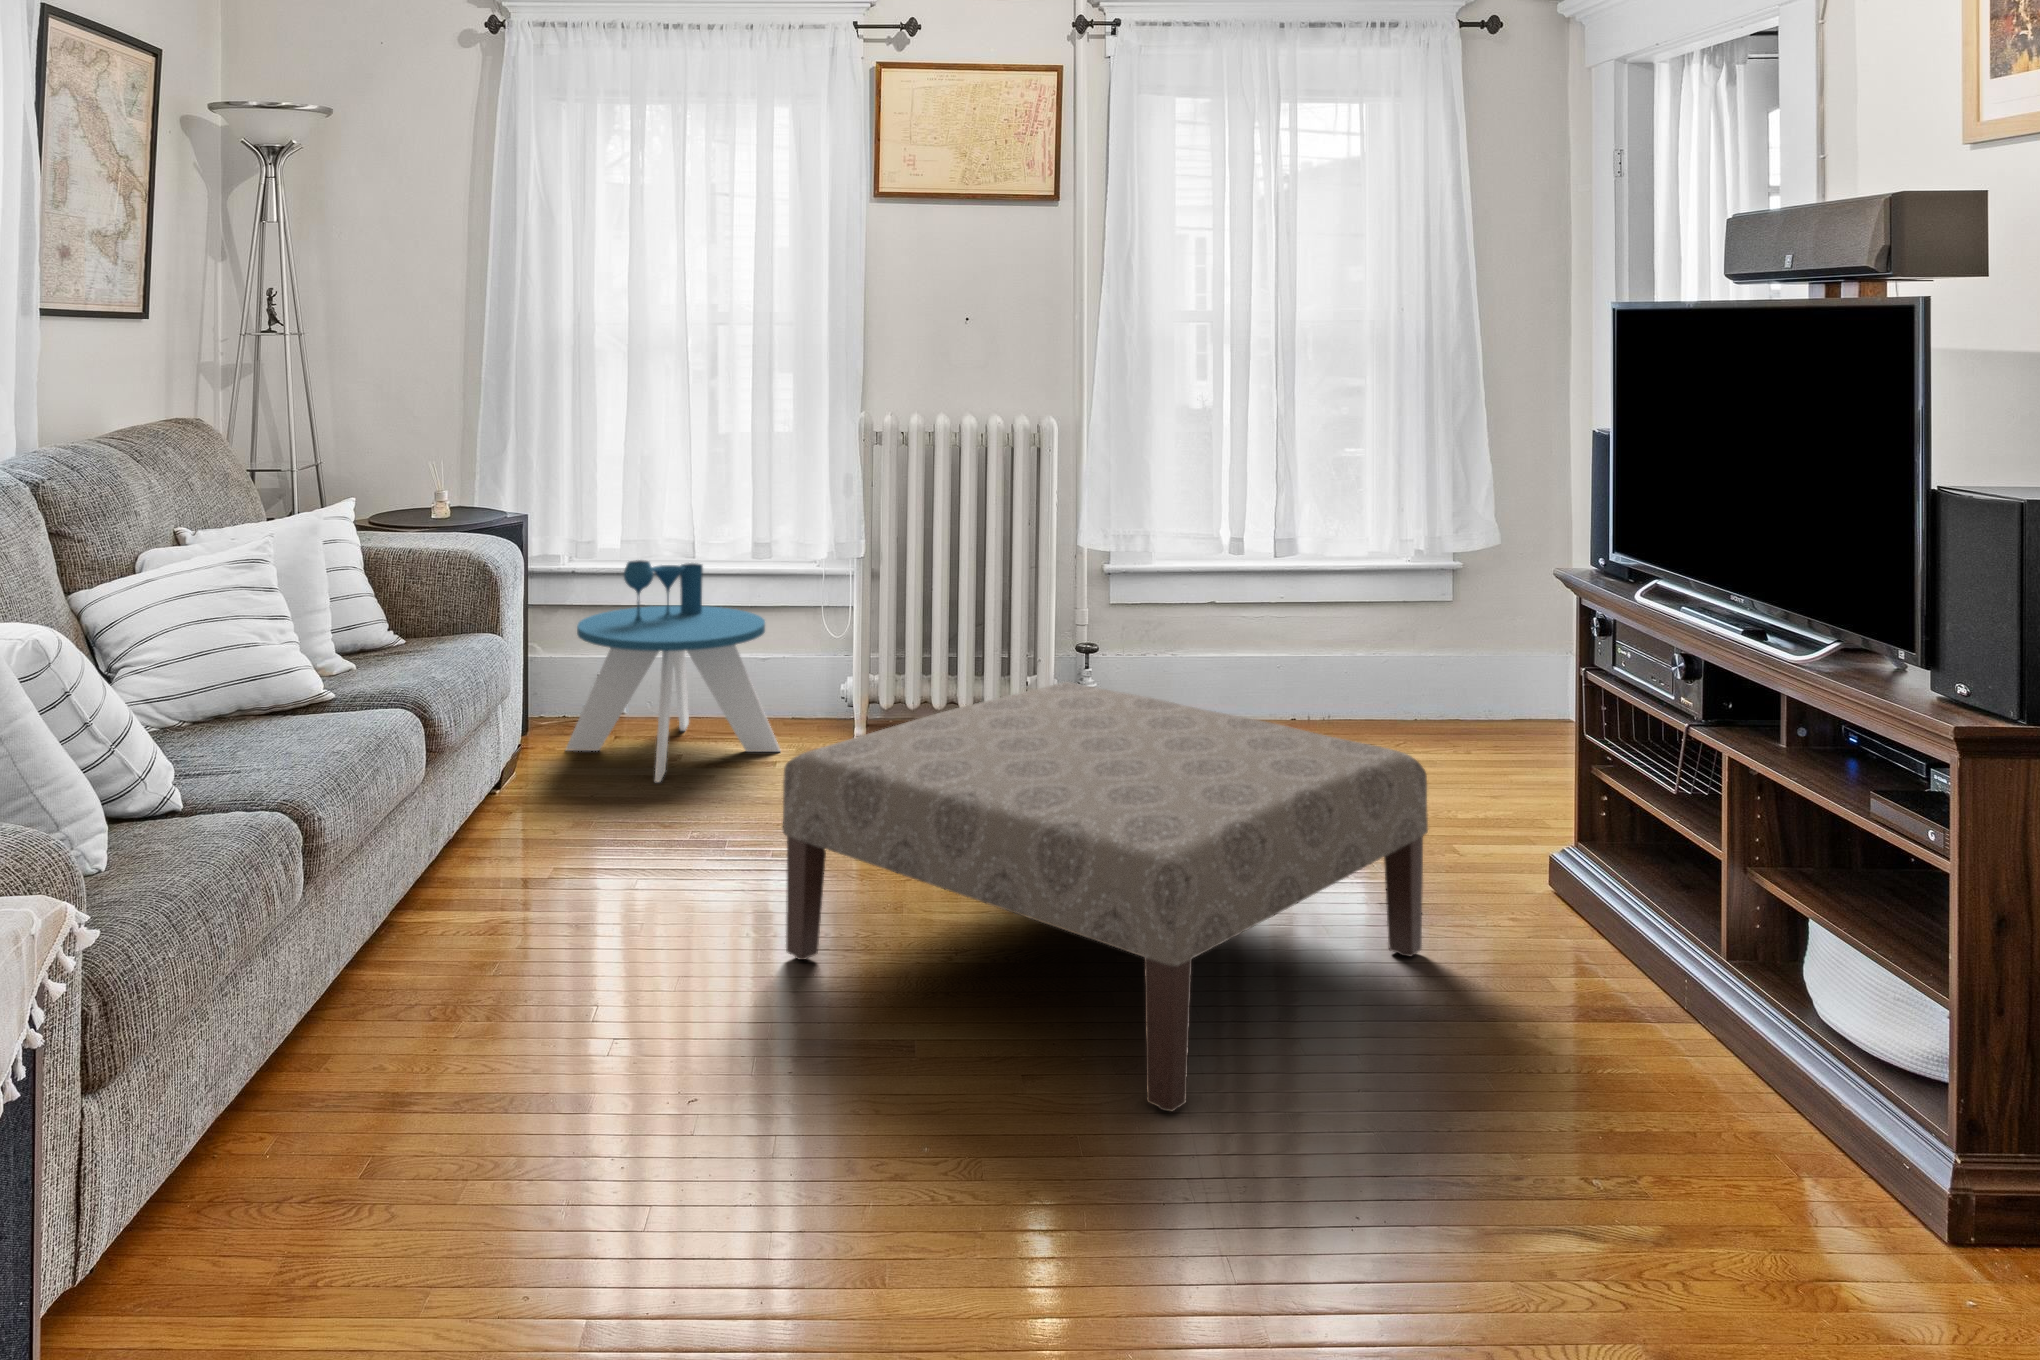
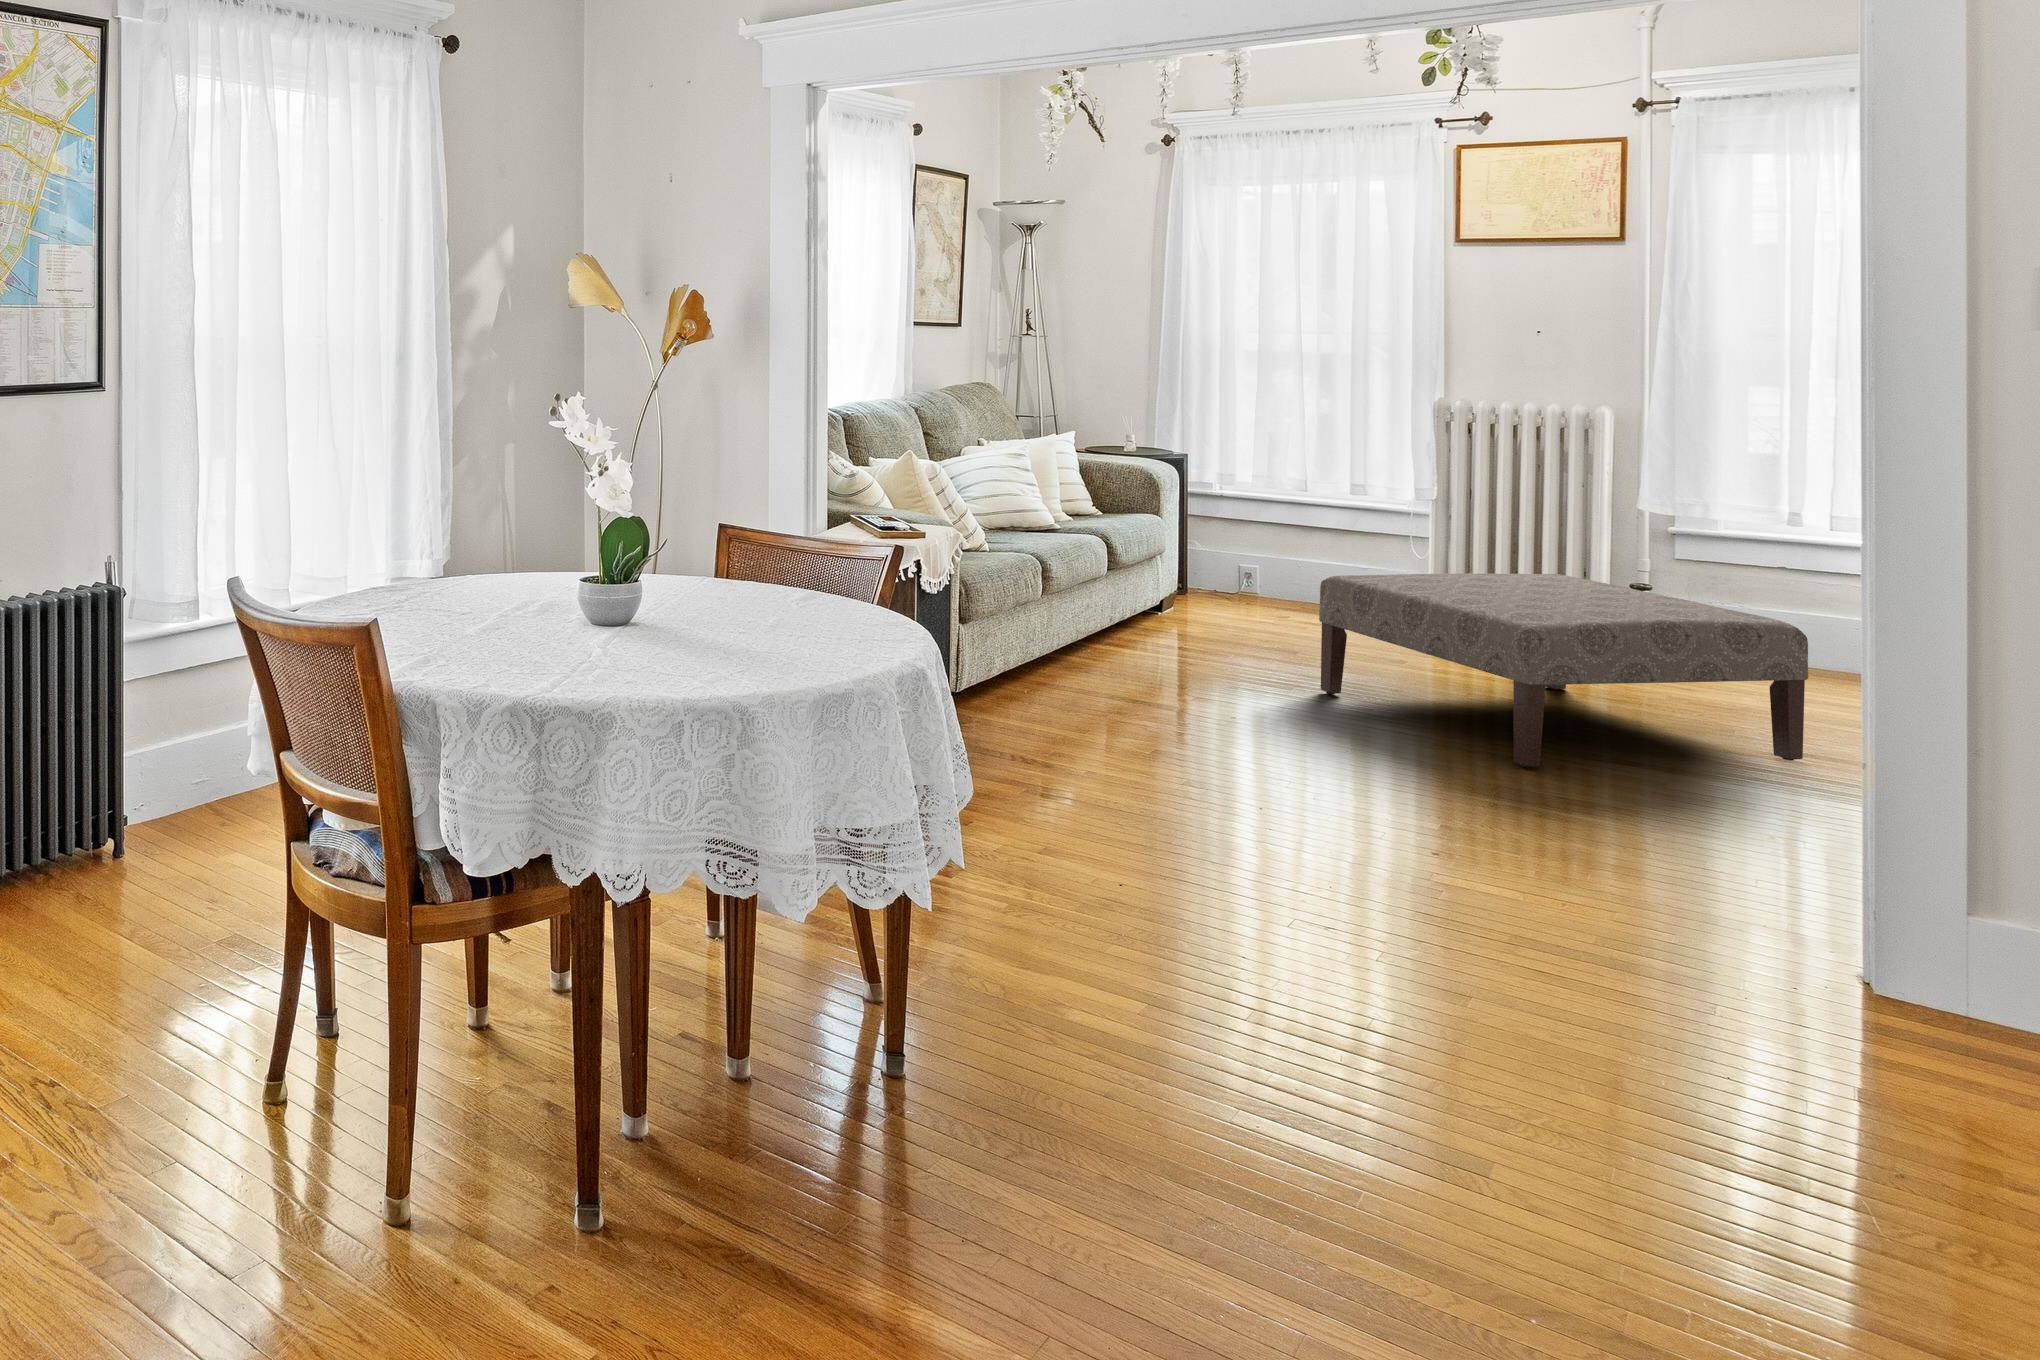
side table: present [566,560,780,782] -> none [1210,488,1367,625]

